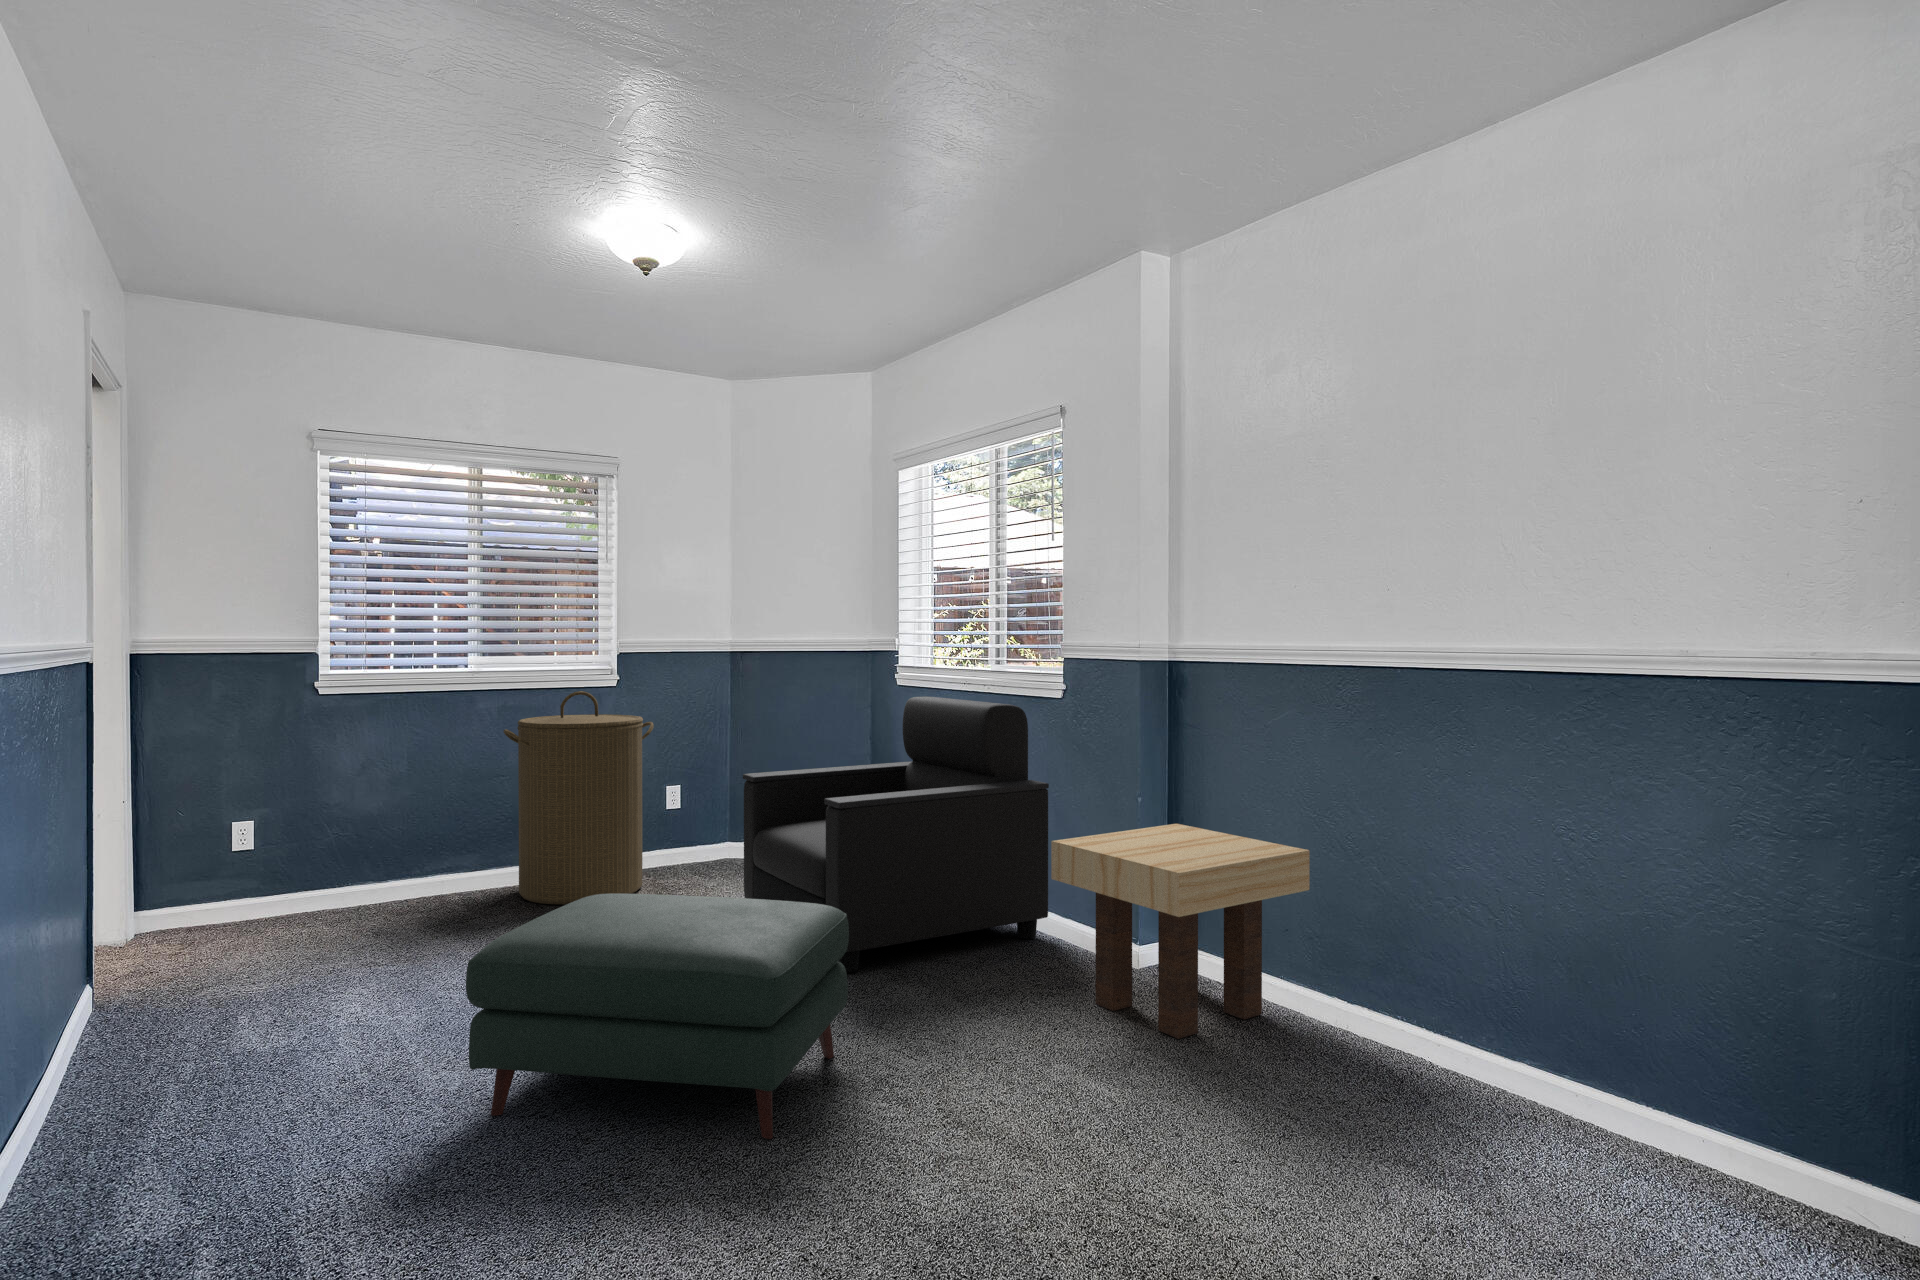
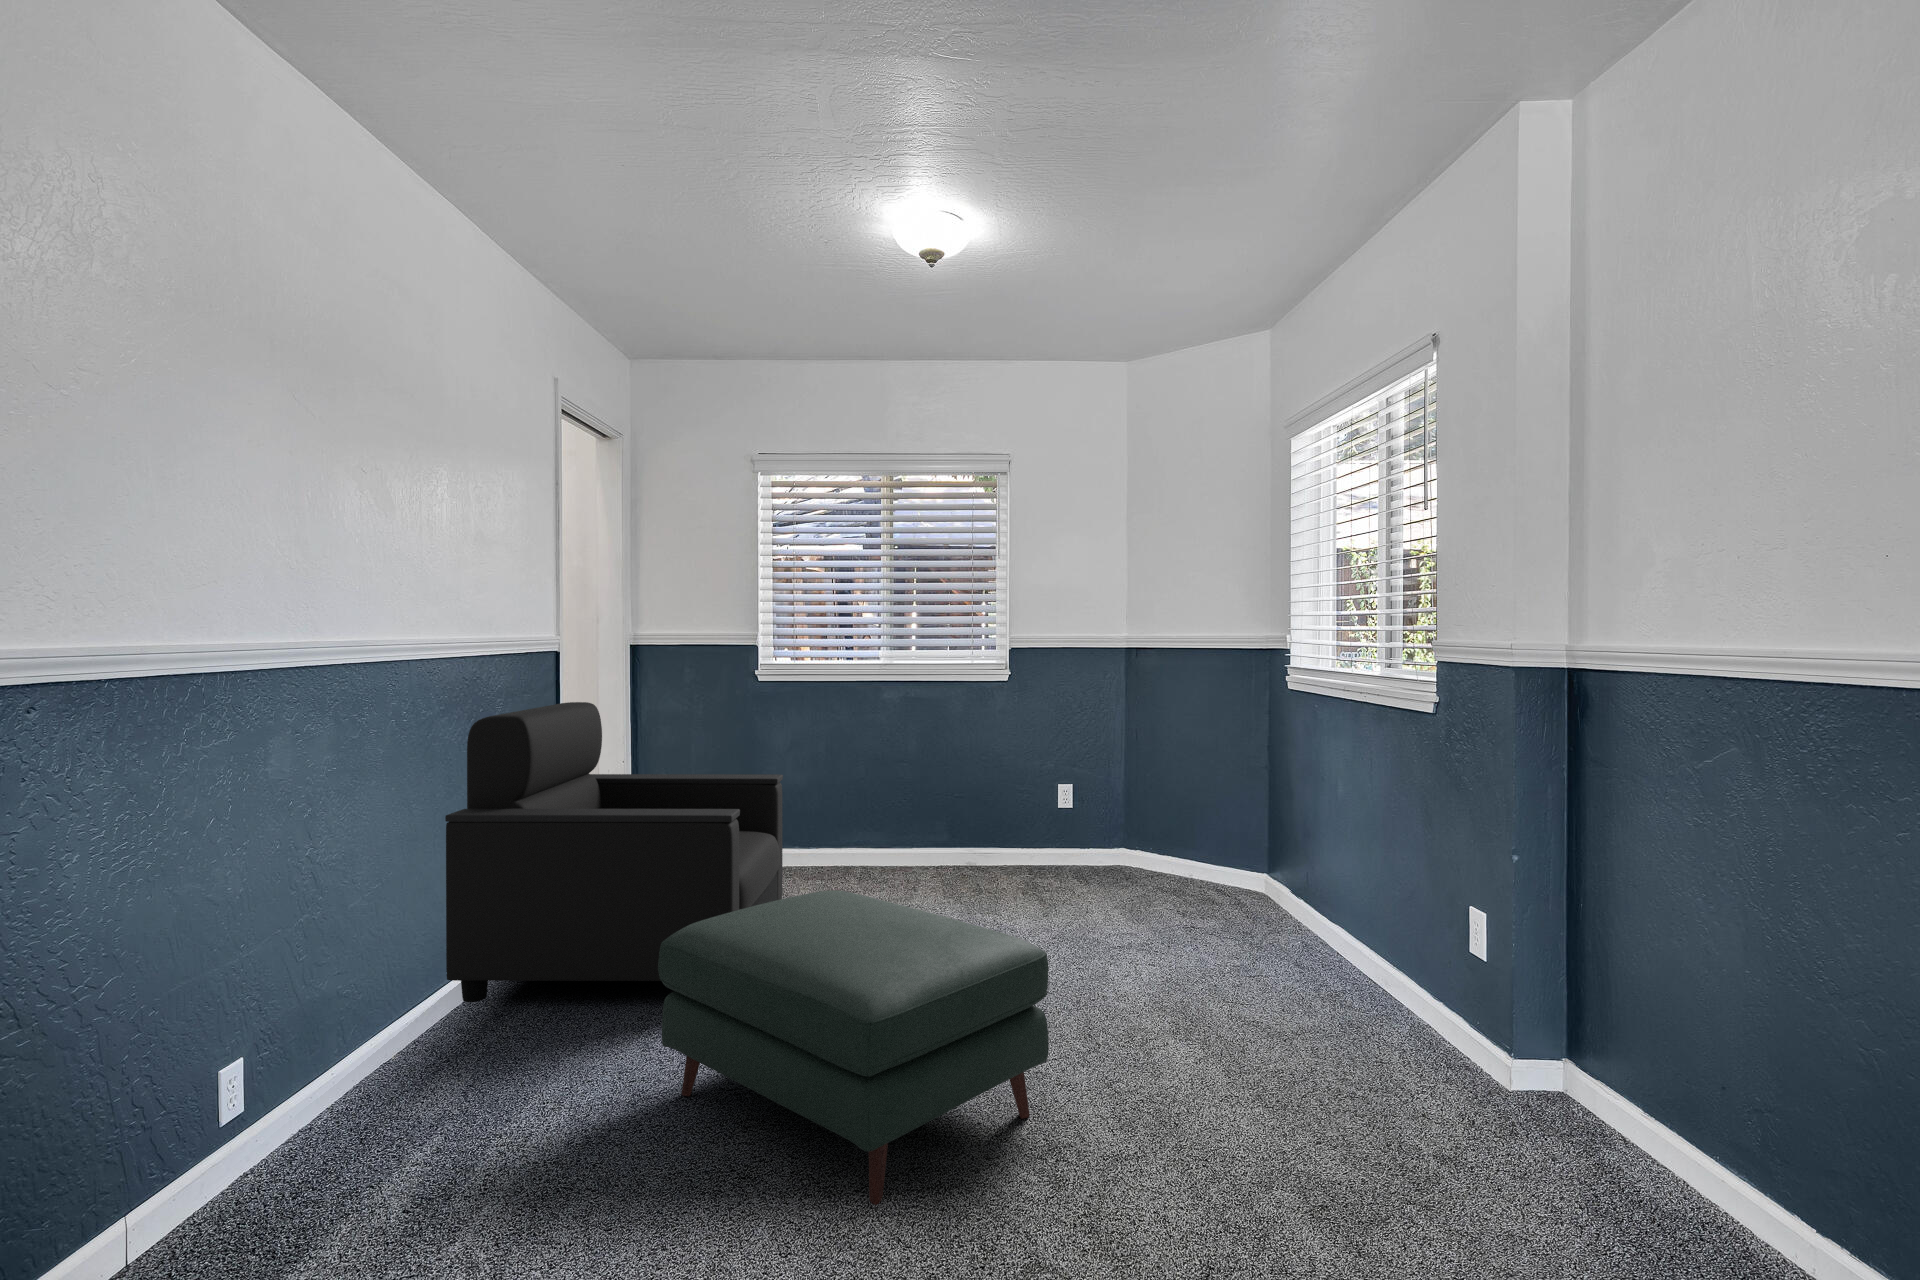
laundry hamper: present [504,691,654,904] -> none [894,685,1034,889]
armchair: present [743,697,1049,972] -> present [445,702,783,1002]
side table: present [1051,824,1310,1039] -> none [1350,898,1766,1219]

